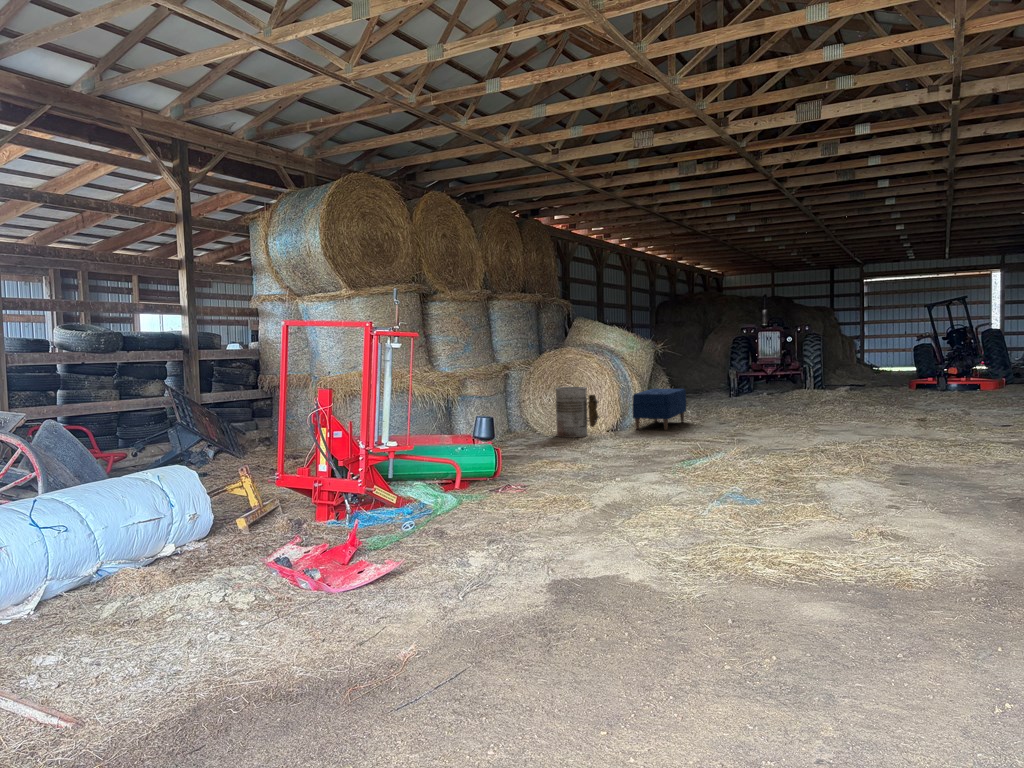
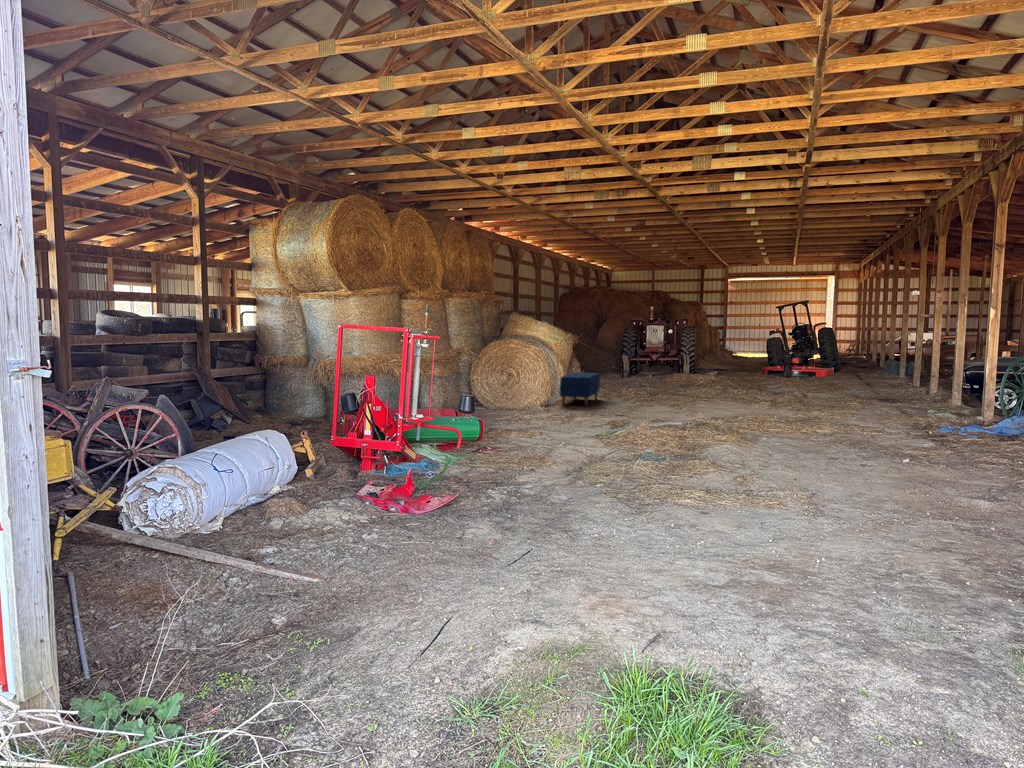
trash can: present [555,387,600,438] -> none [501,371,537,411]

